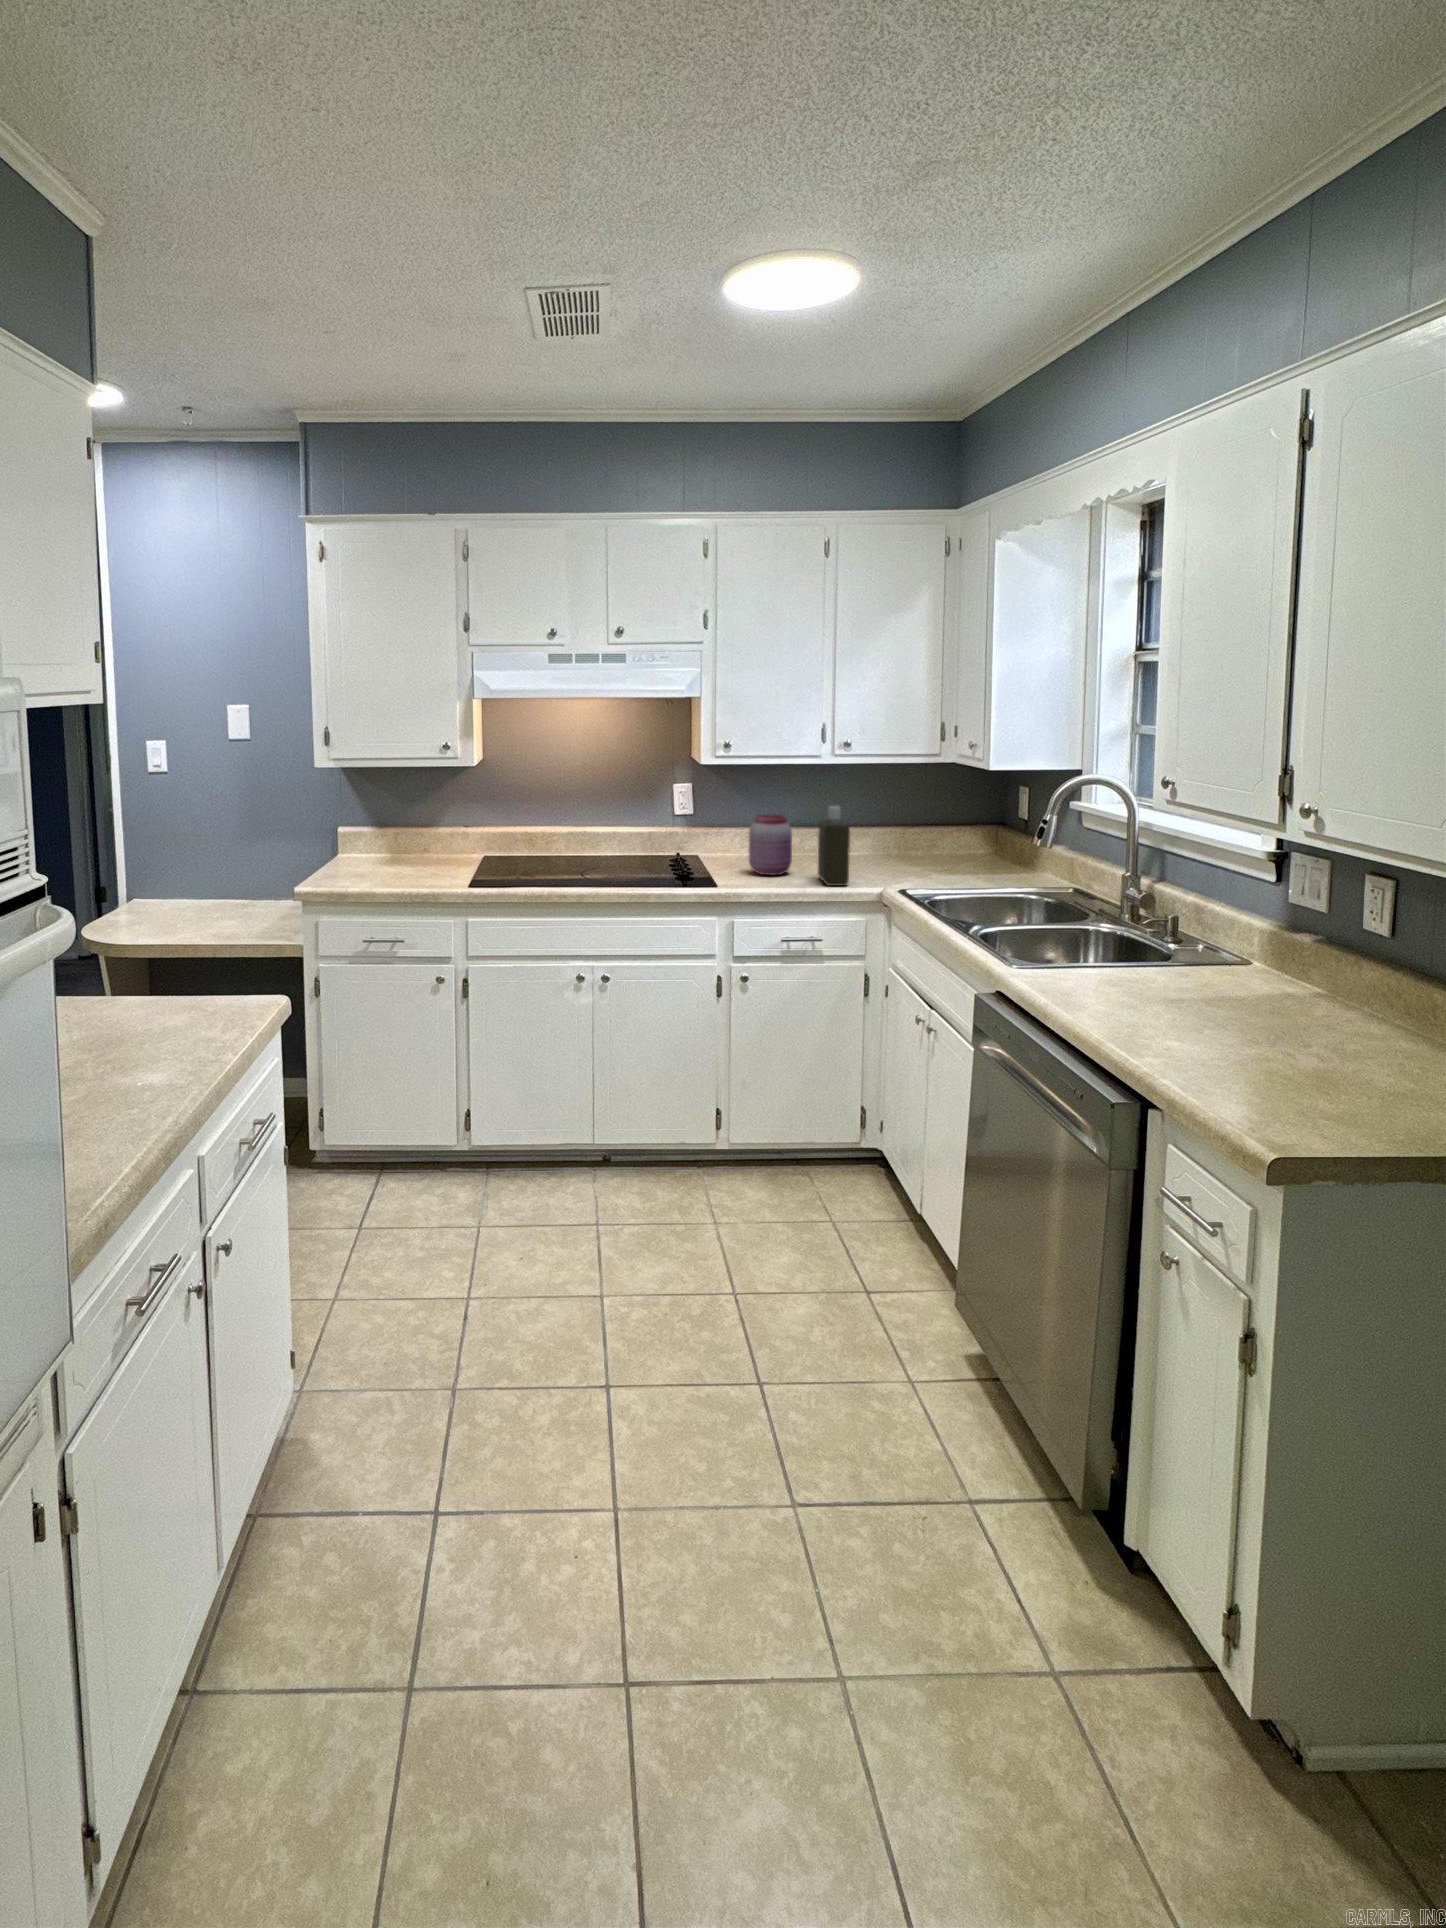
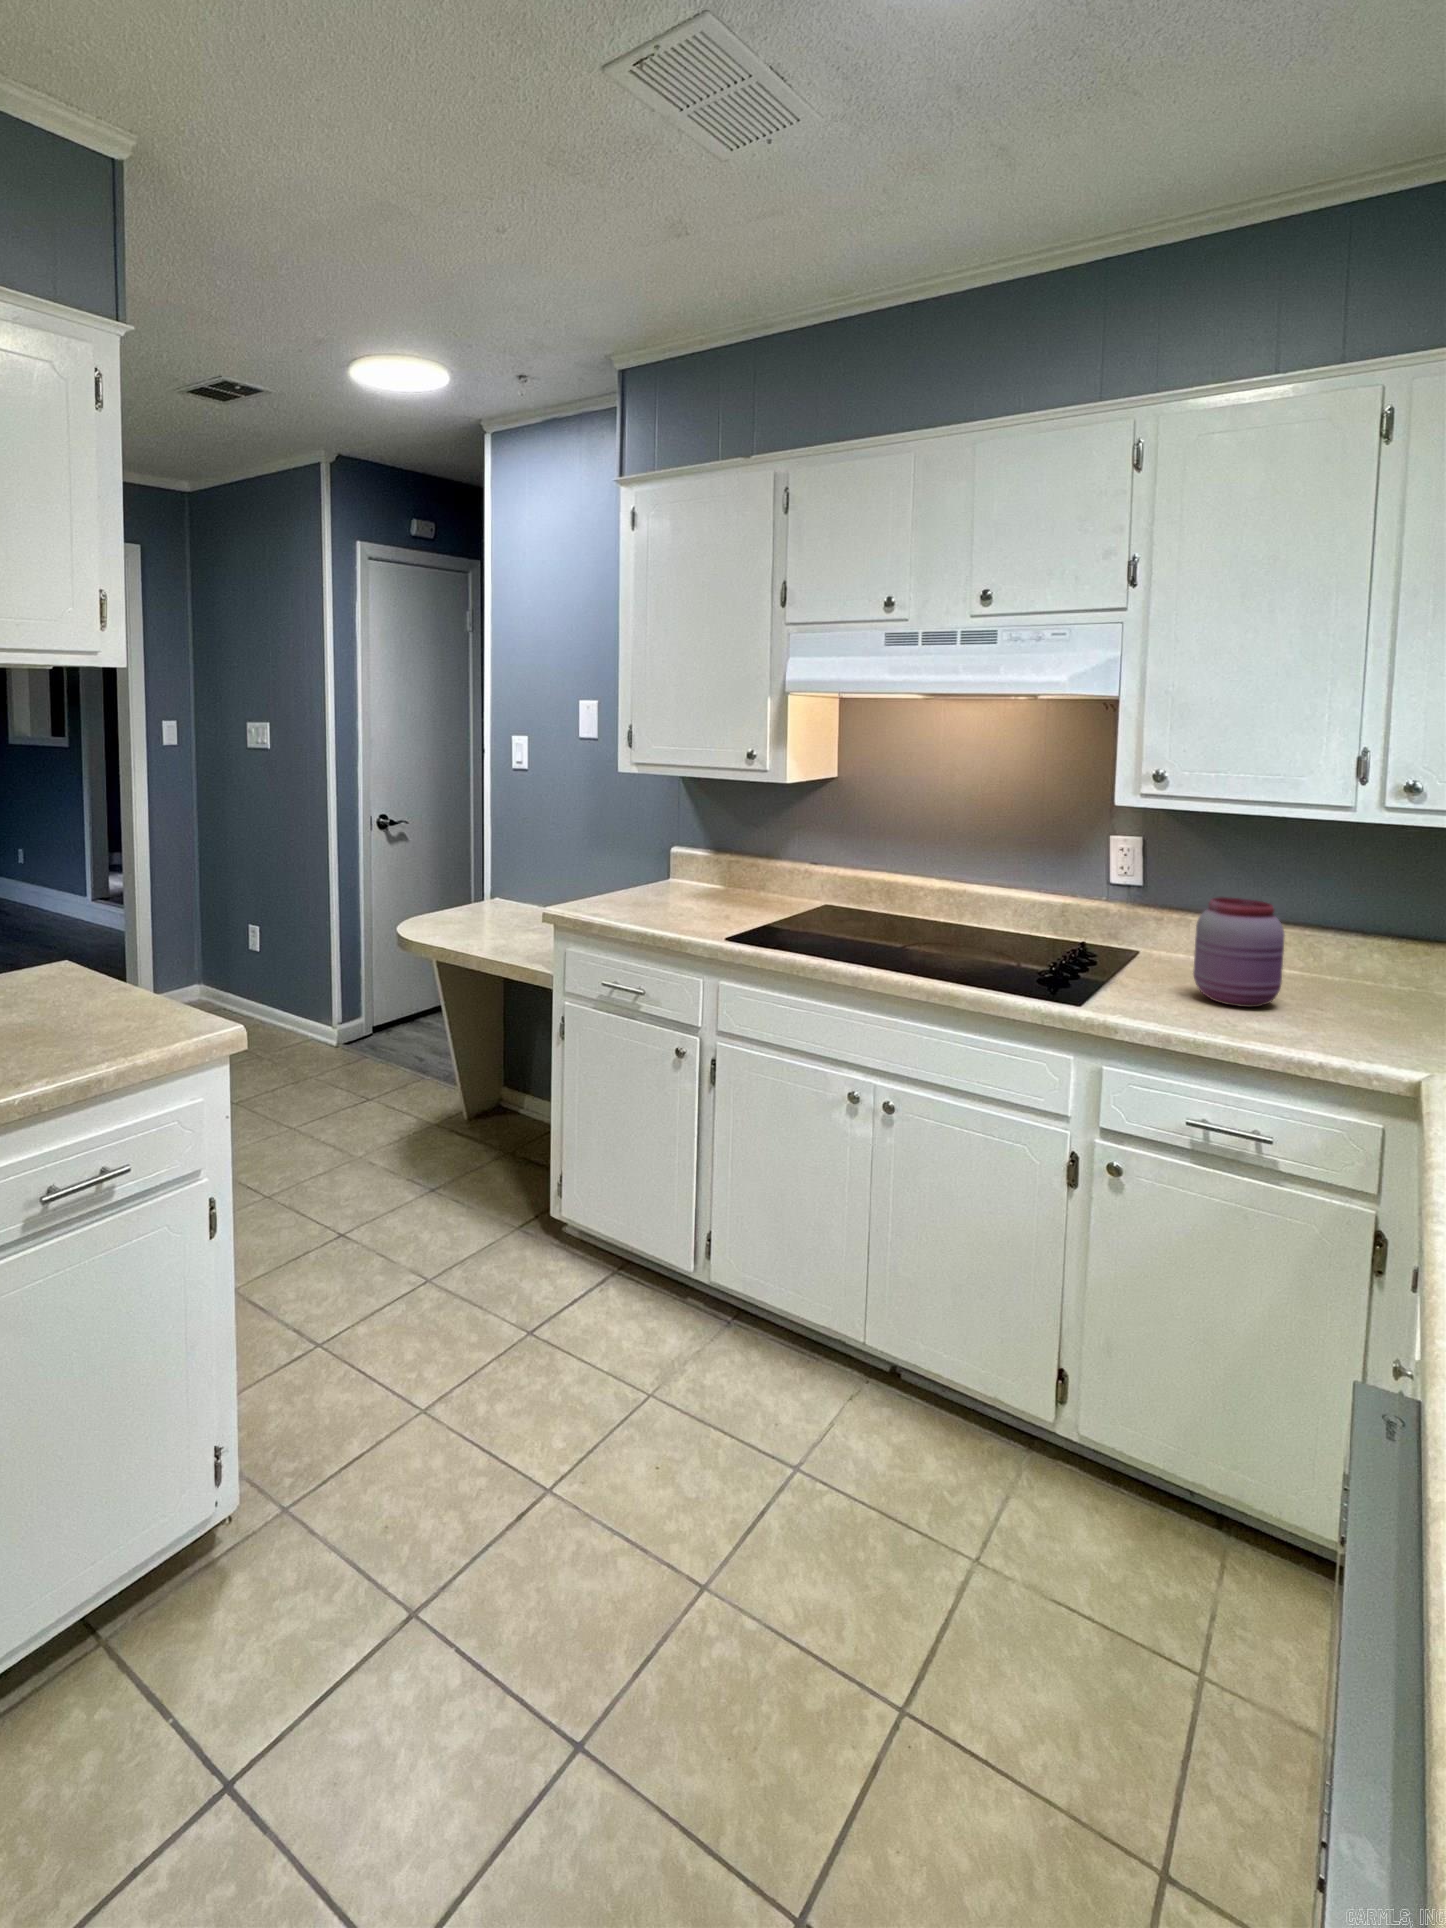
bottle: present [818,806,850,886] -> none [1303,896,1380,1052]

